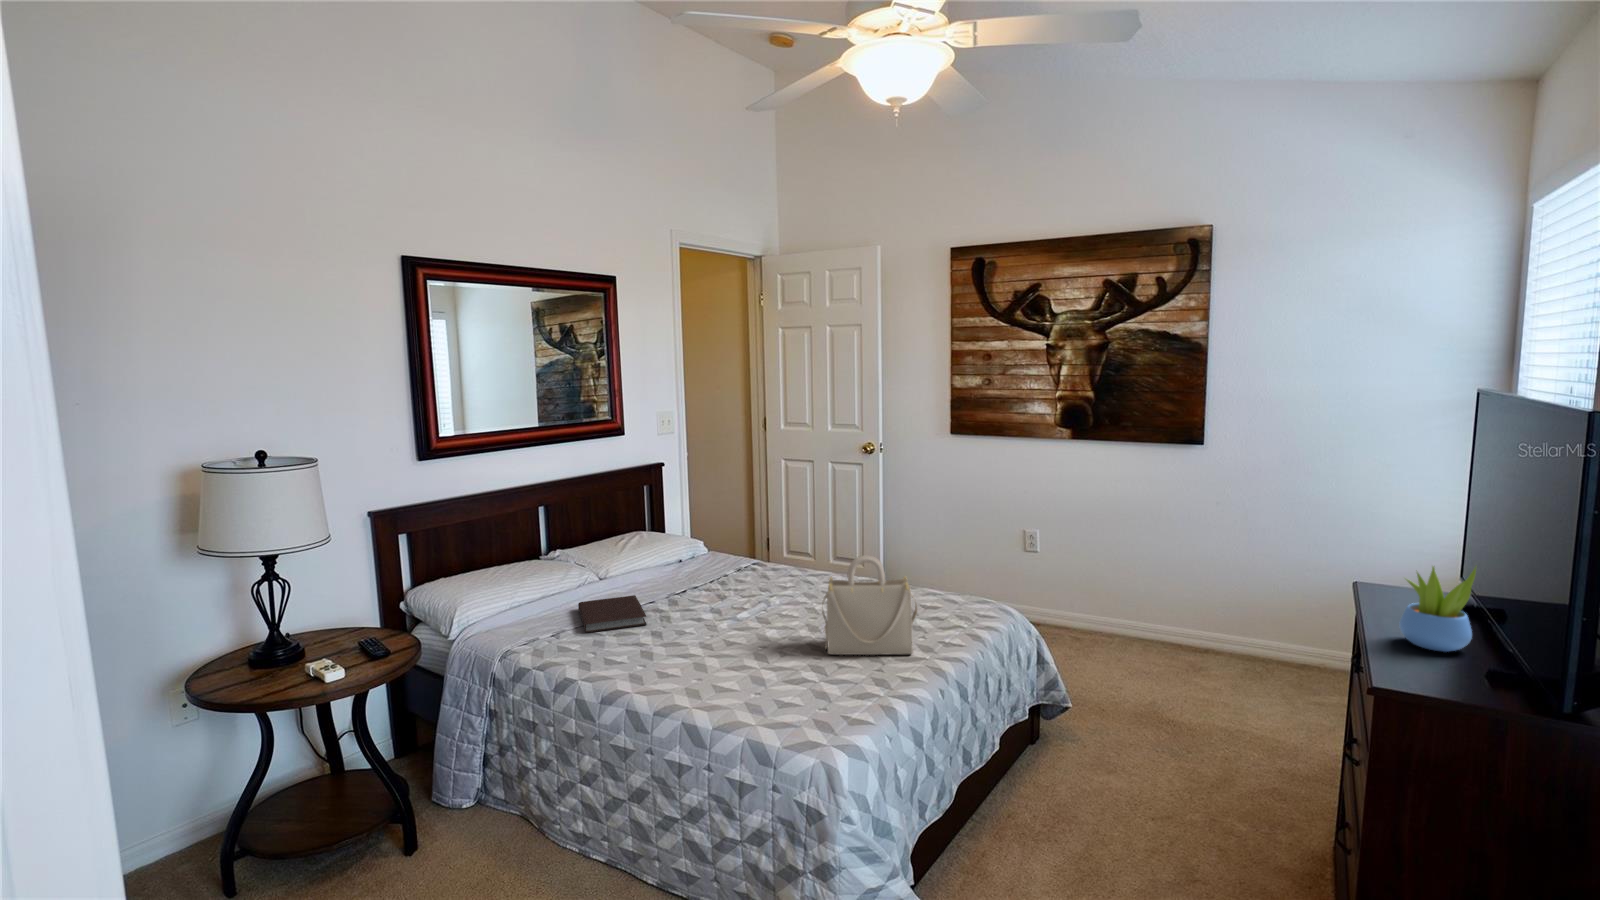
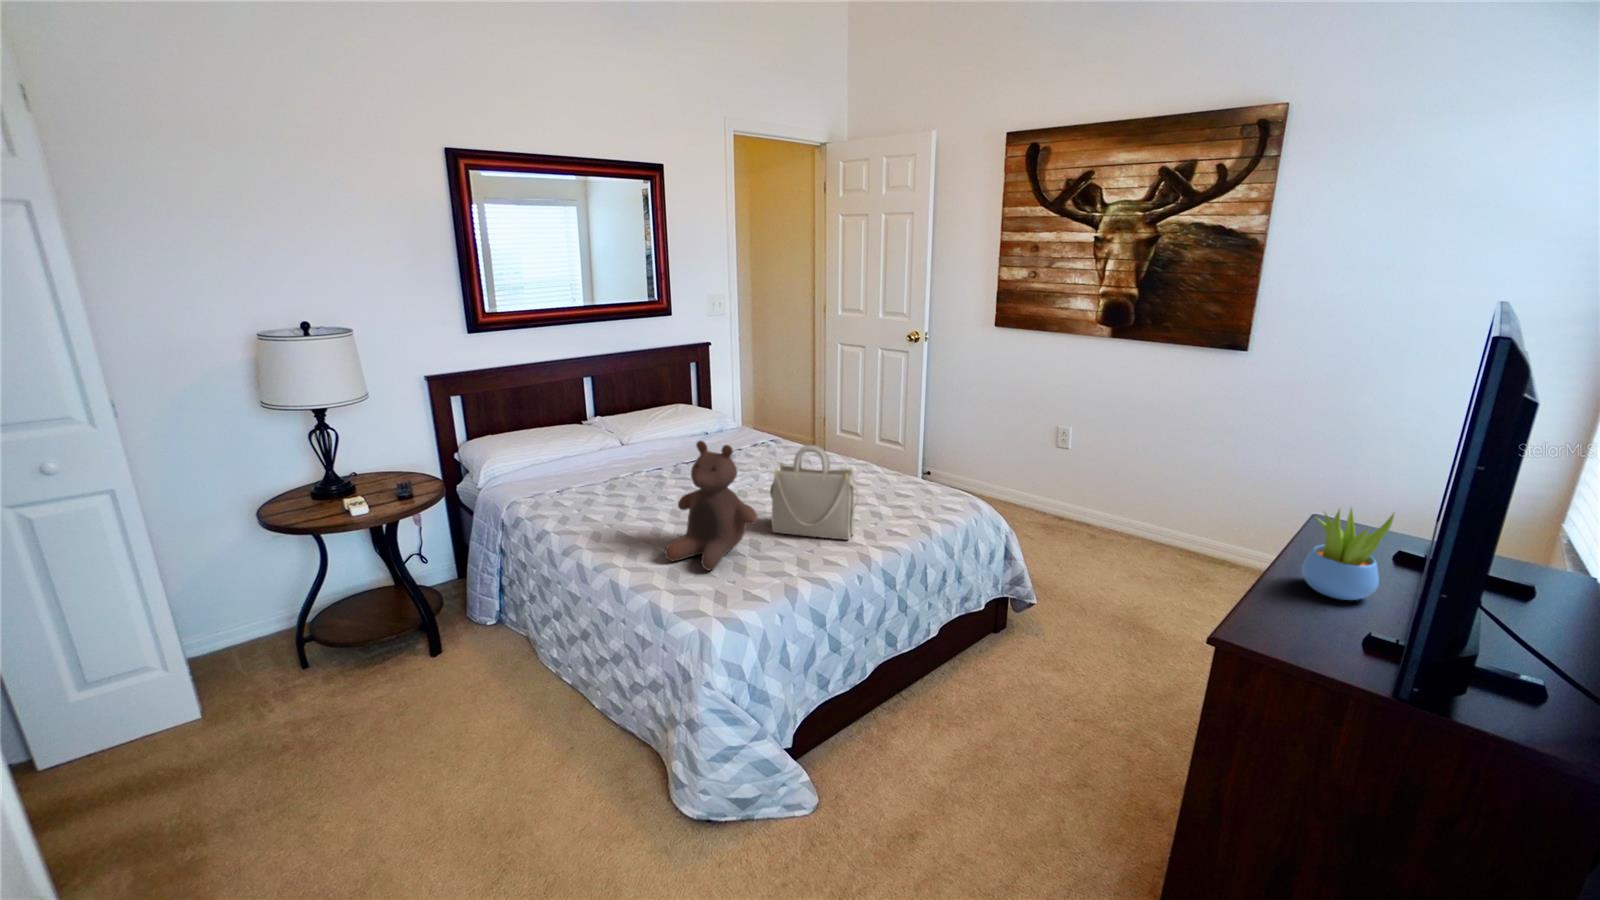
stuffed bear: none [732,557,830,700] -> present [665,441,758,570]
notebook: present [578,595,647,633] -> none [582,463,641,493]

